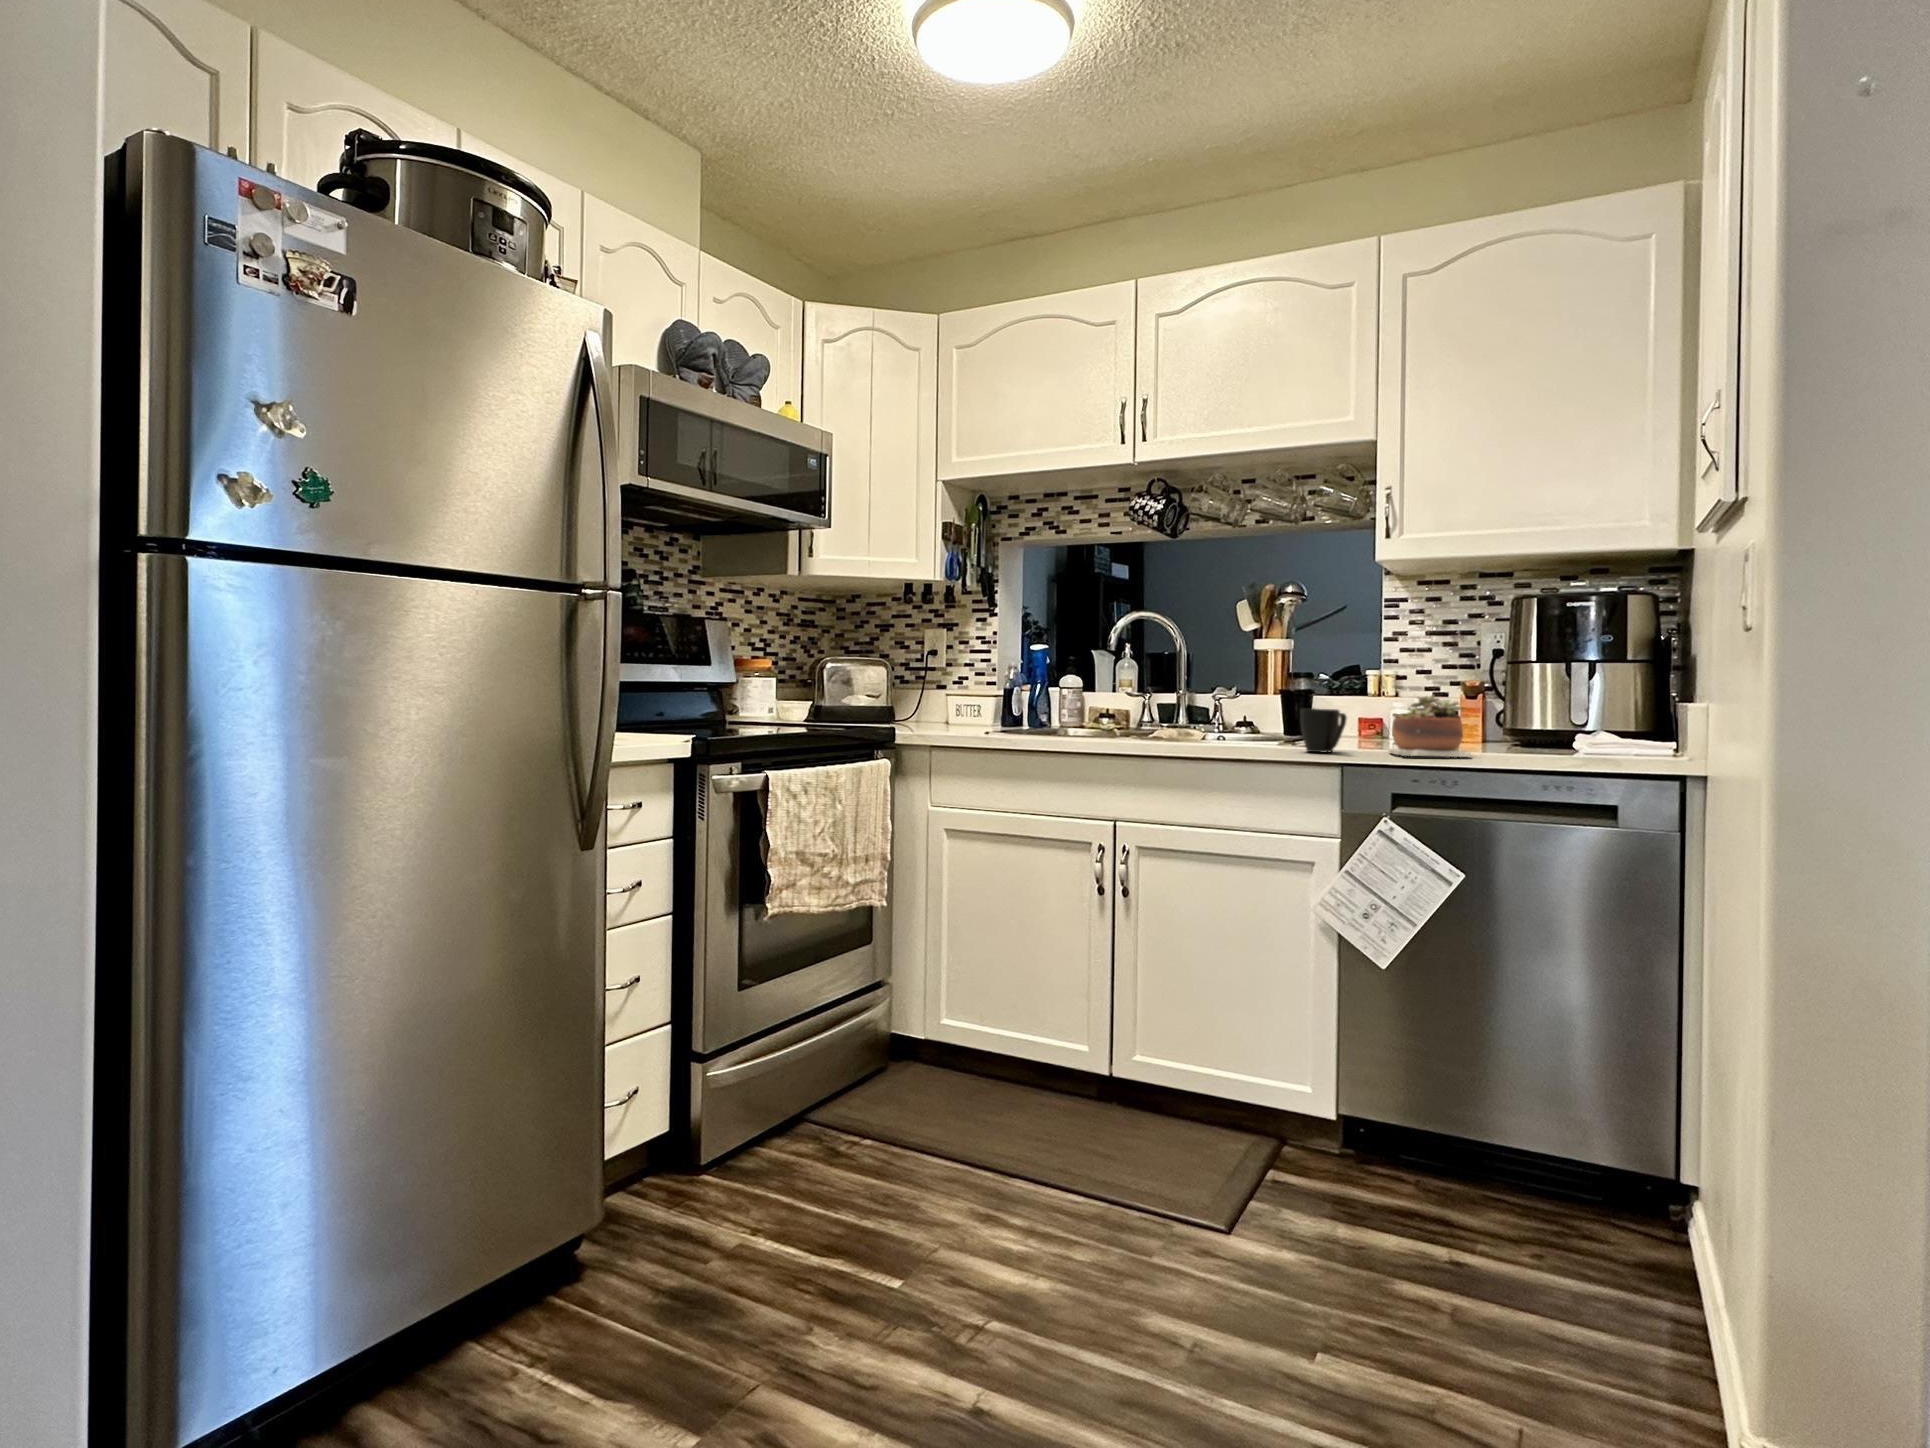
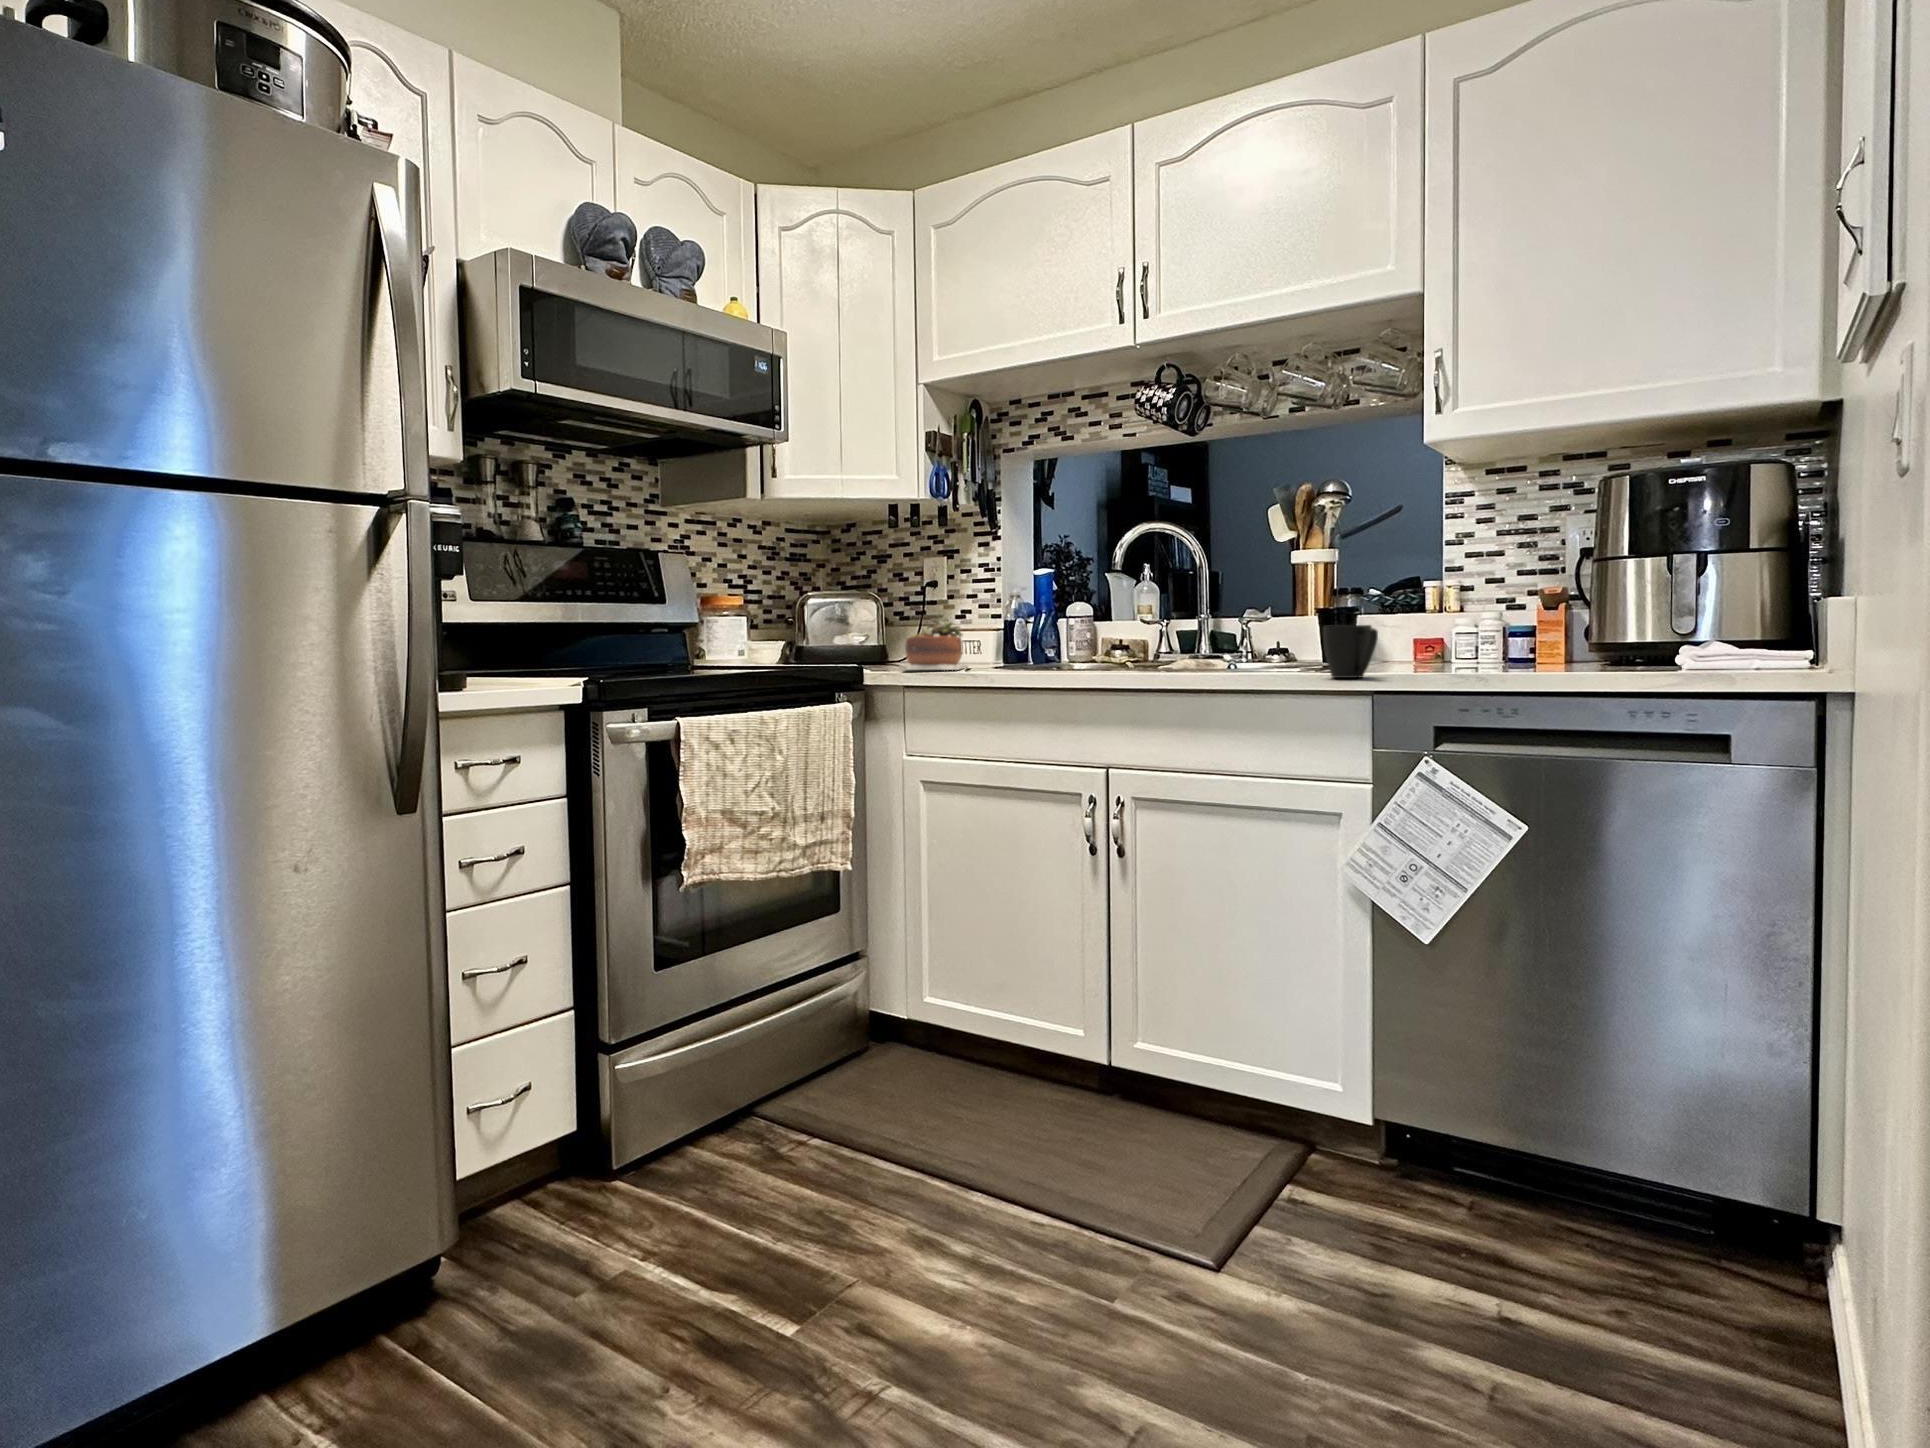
succulent plant: present [1388,695,1471,757] -> present [899,617,968,670]

